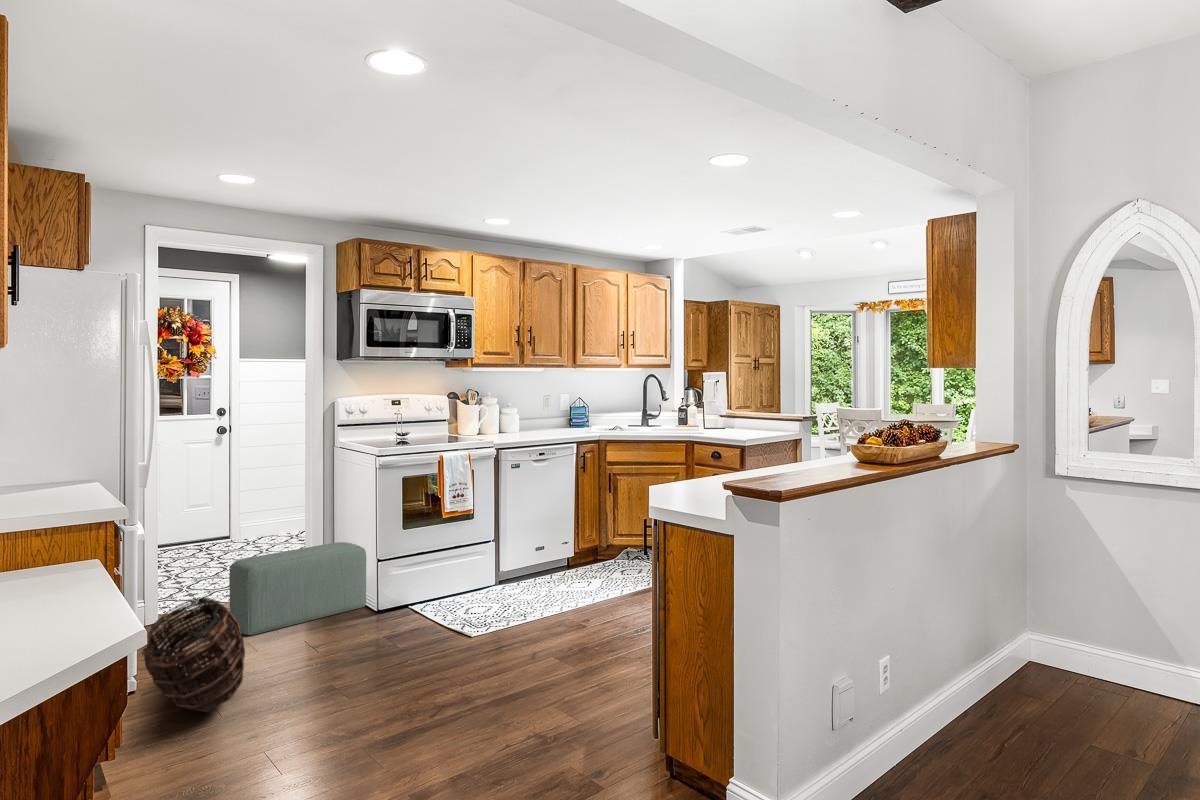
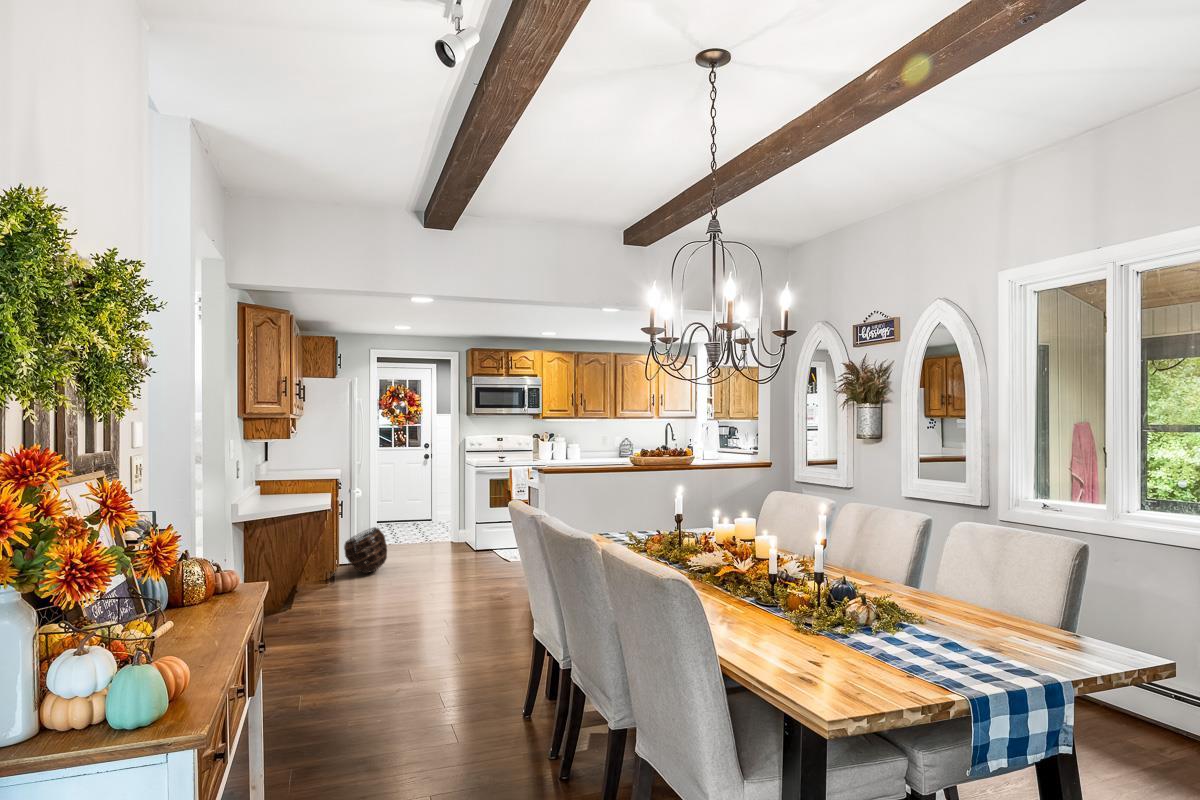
pouf: present [229,542,366,635] -> none [399,514,469,555]

